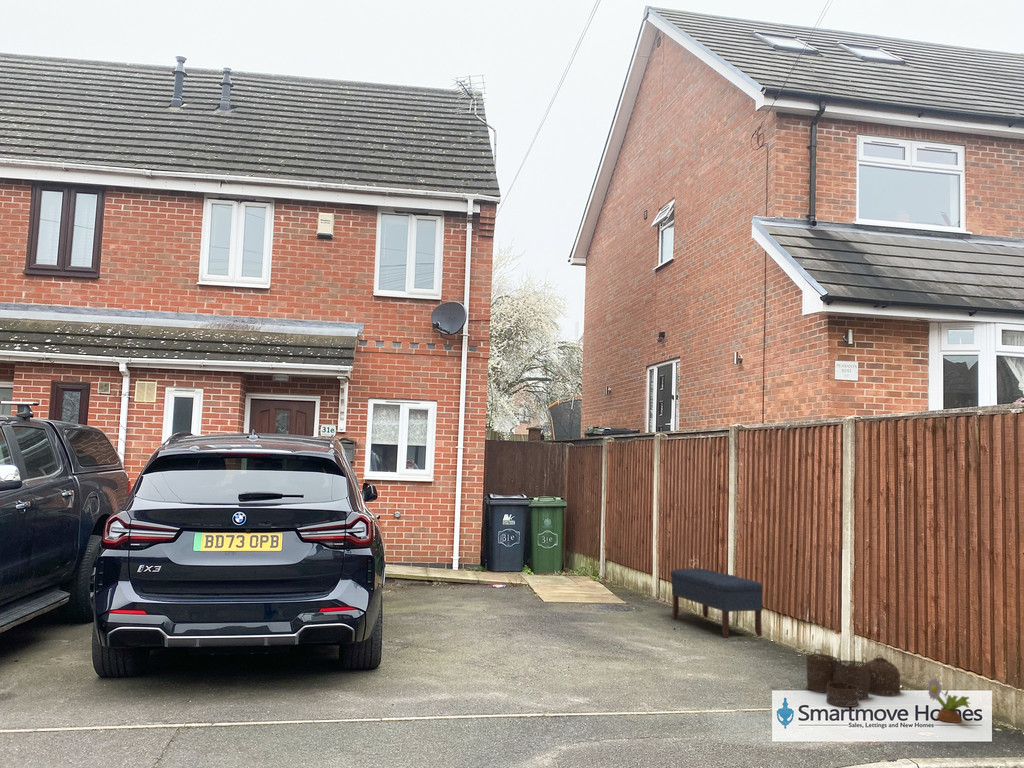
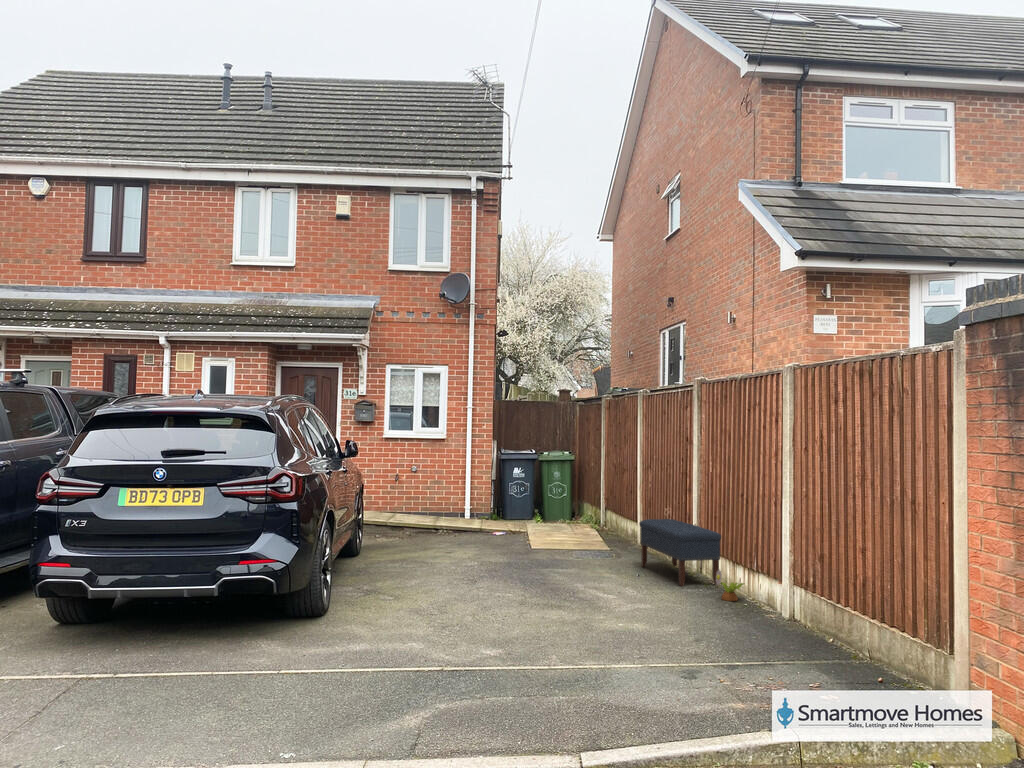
woven basket: present [806,649,900,707] -> none [732,600,830,660]
decorative plant: present [928,678,969,723] -> present [716,570,745,601]

